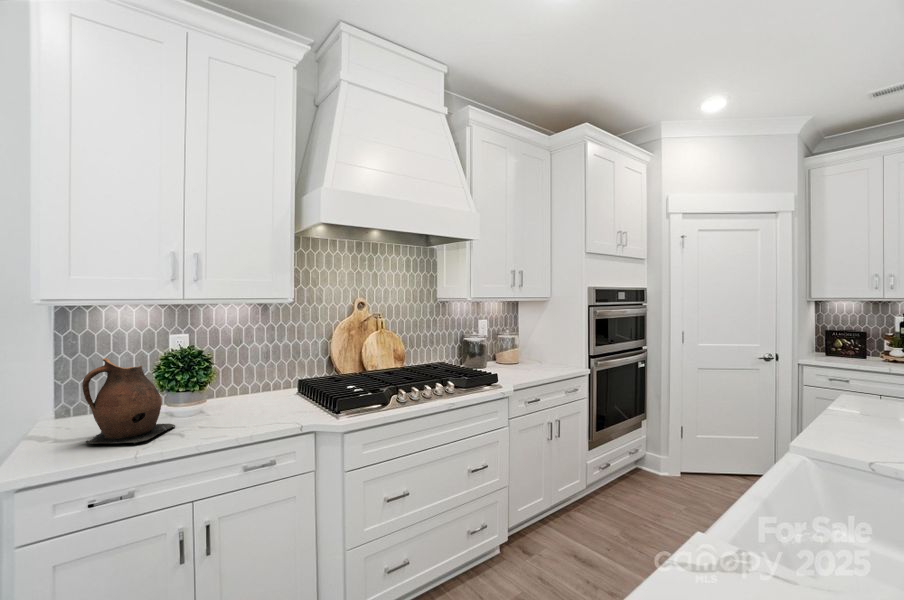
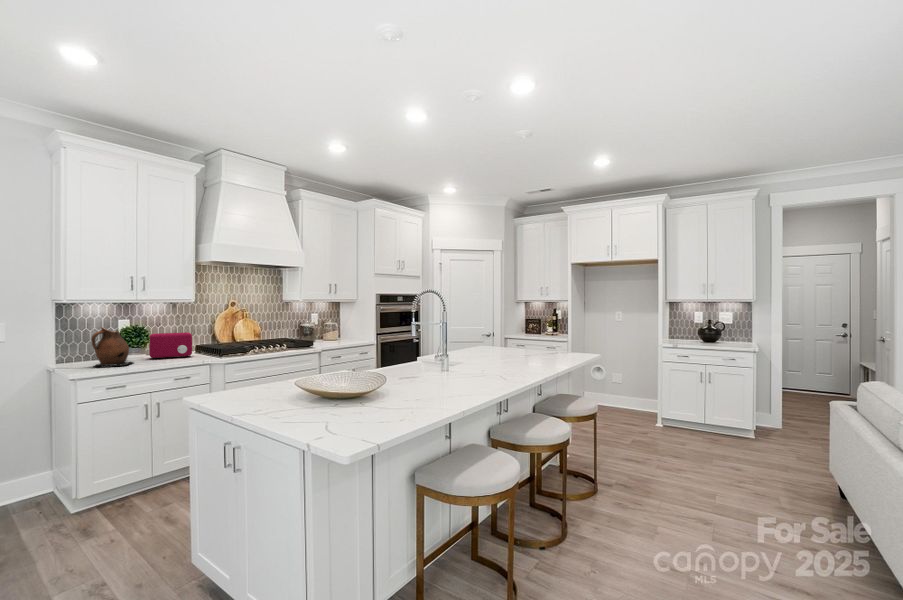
toaster: none [213,359,289,412] -> present [149,332,192,359]

